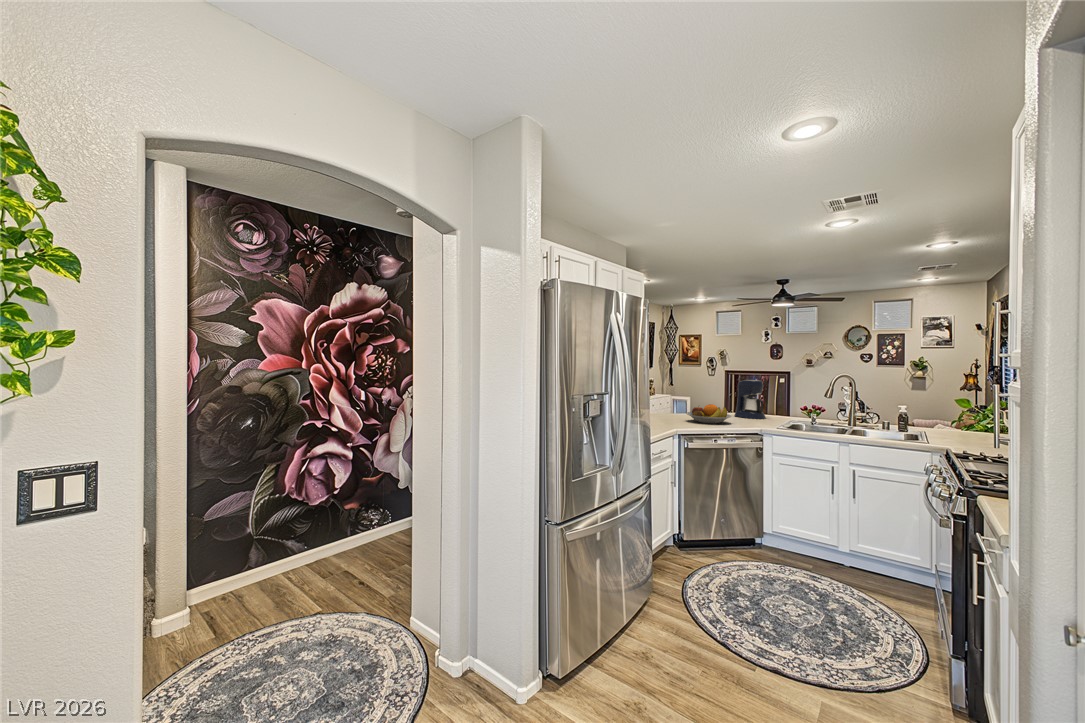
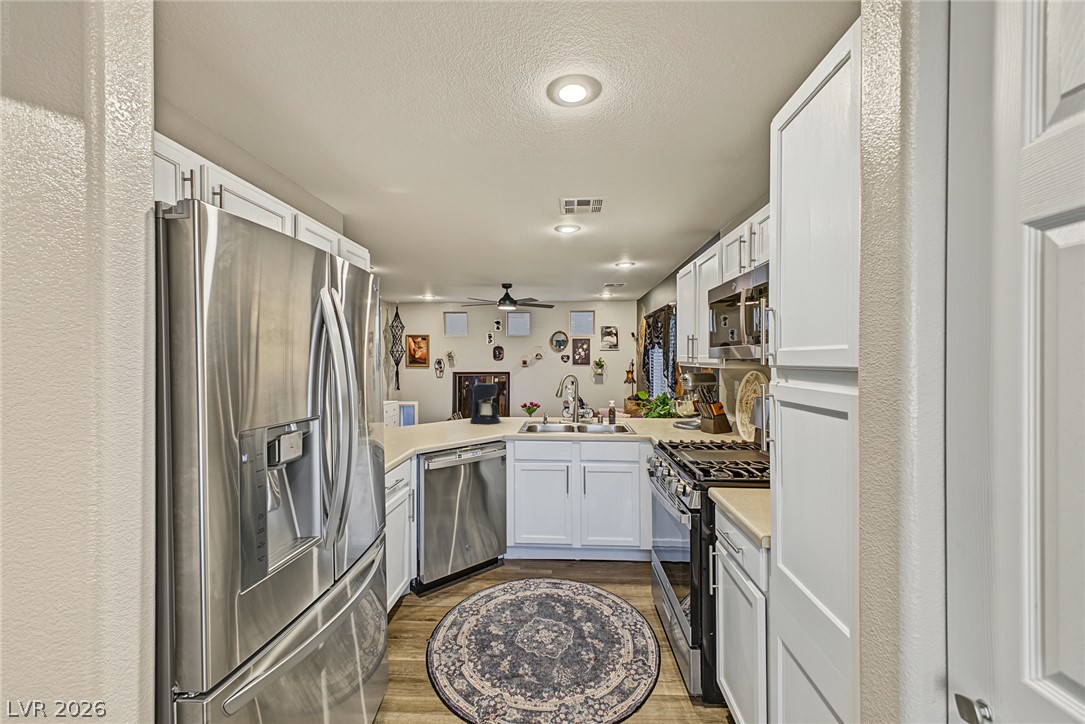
fruit bowl: present [686,404,732,424] -> none [421,414,470,436]

